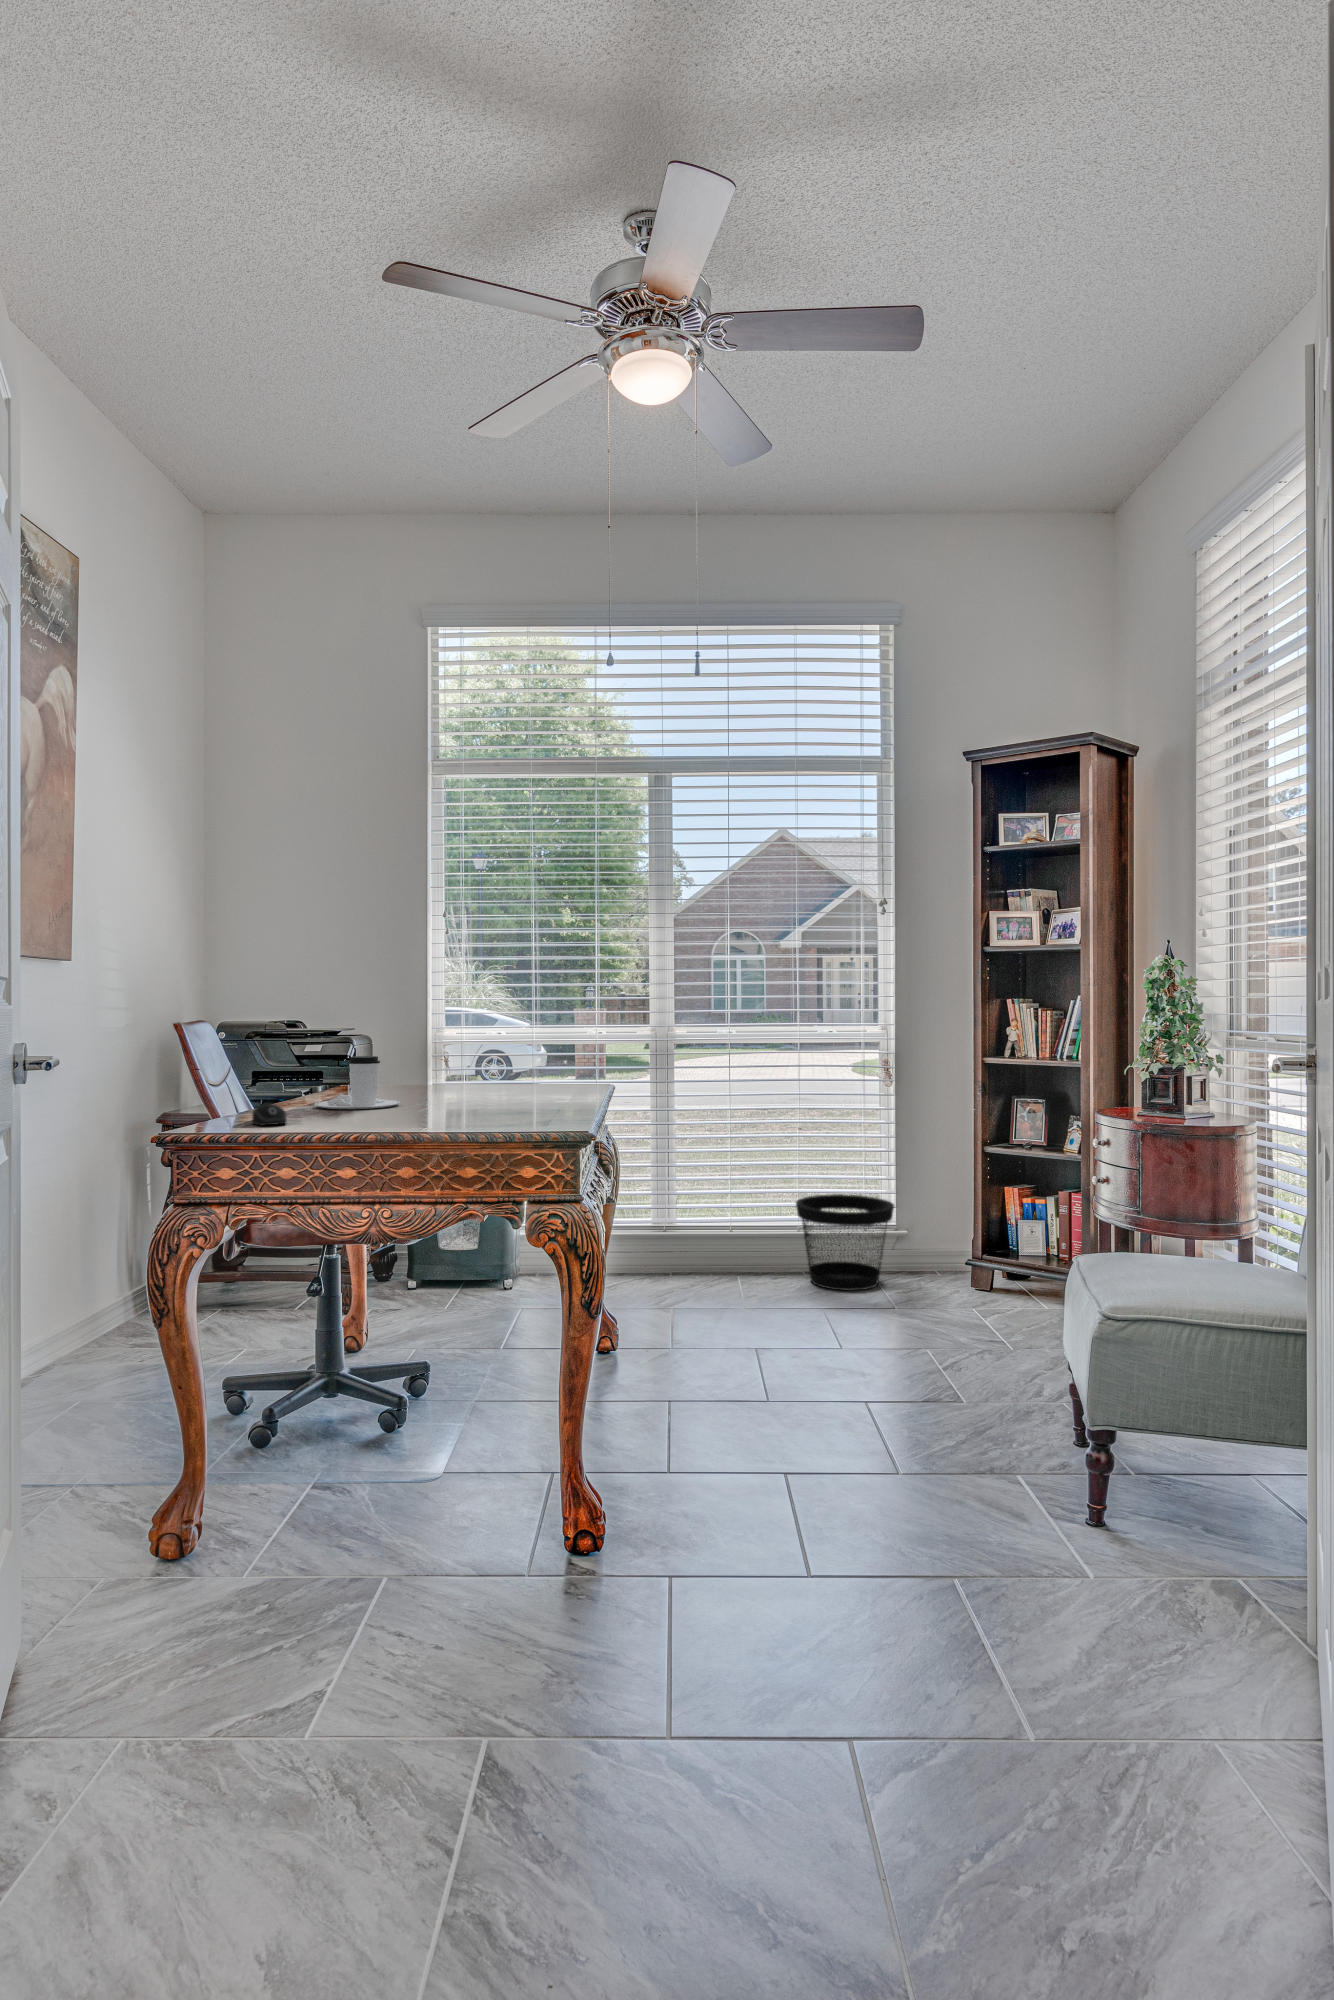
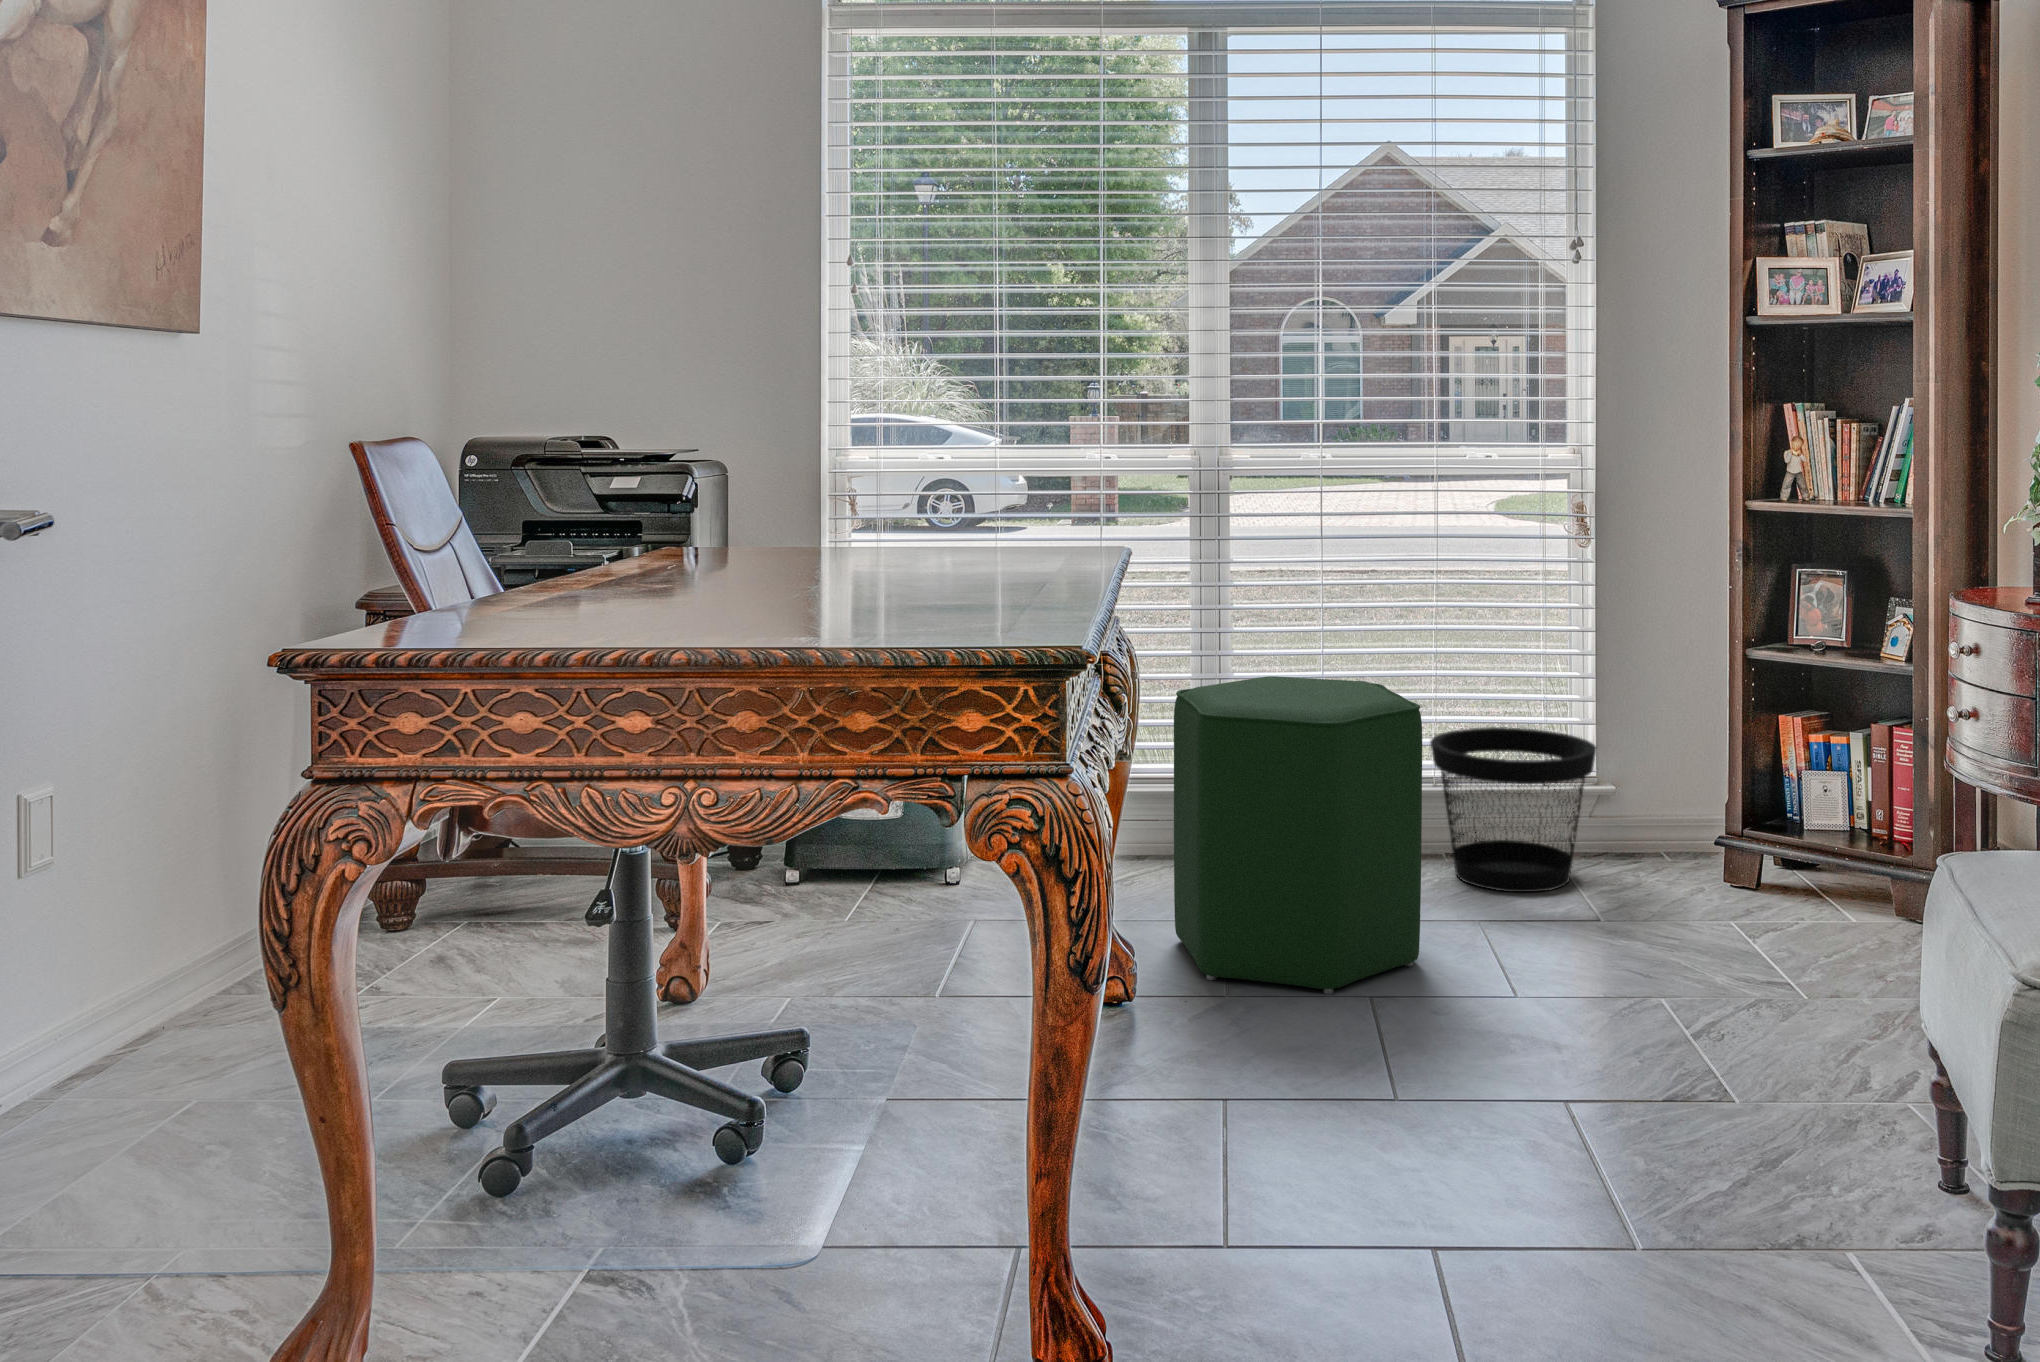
coffee cup: present [315,1056,400,1109] -> none [600,502,752,597]
computer mouse: present [252,1103,286,1126] -> none [474,590,534,632]
ottoman: none [642,1163,788,1345] -> present [1174,676,1422,994]

